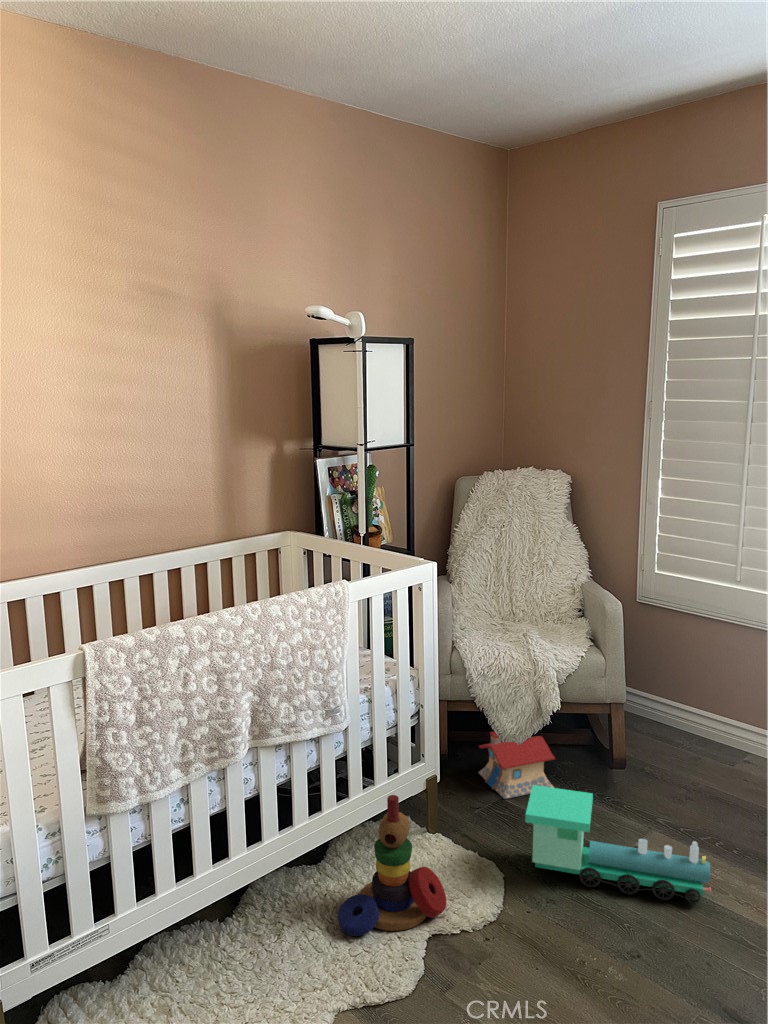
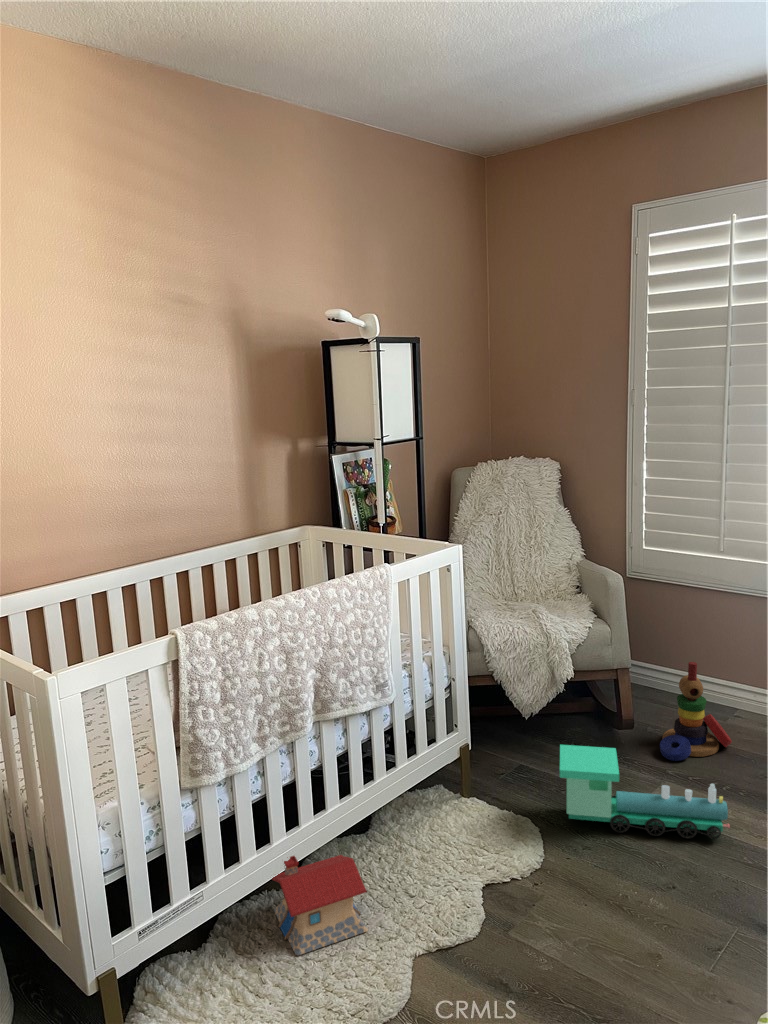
toy house: present [479,732,555,799] -> present [272,855,368,955]
stacking toy: present [338,795,446,936] -> present [660,662,732,761]

